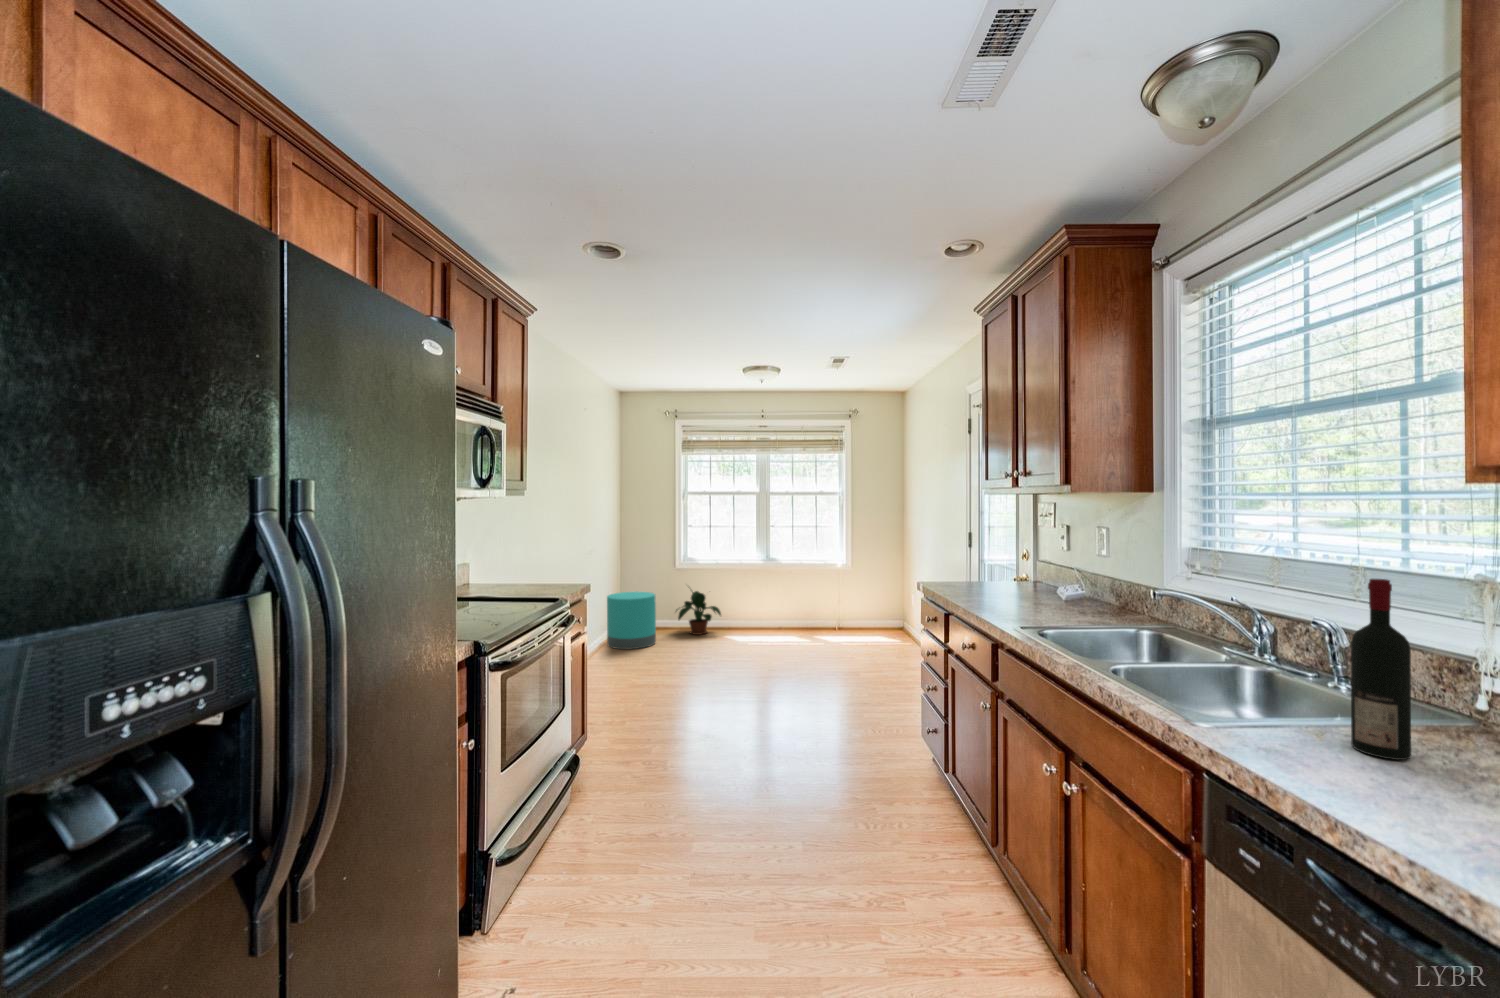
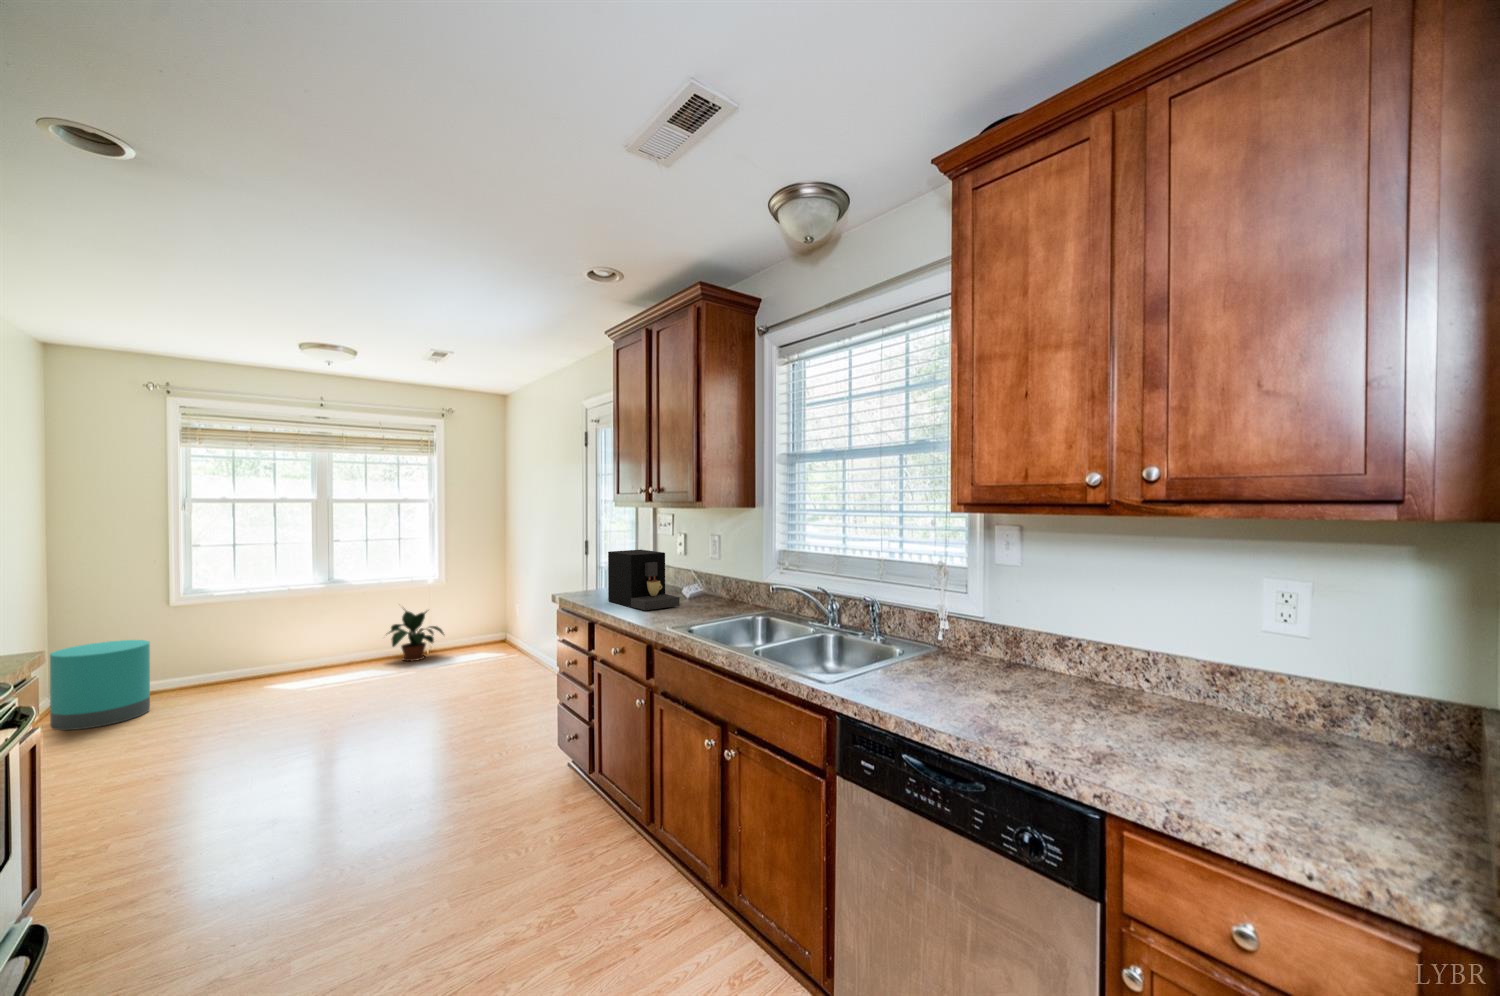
coffee maker: none [969,542,1047,608] -> present [608,550,680,610]
wine bottle: present [1351,579,1411,760] -> none [905,569,932,681]
potted plant: present [678,591,721,635] -> present [389,609,444,661]

